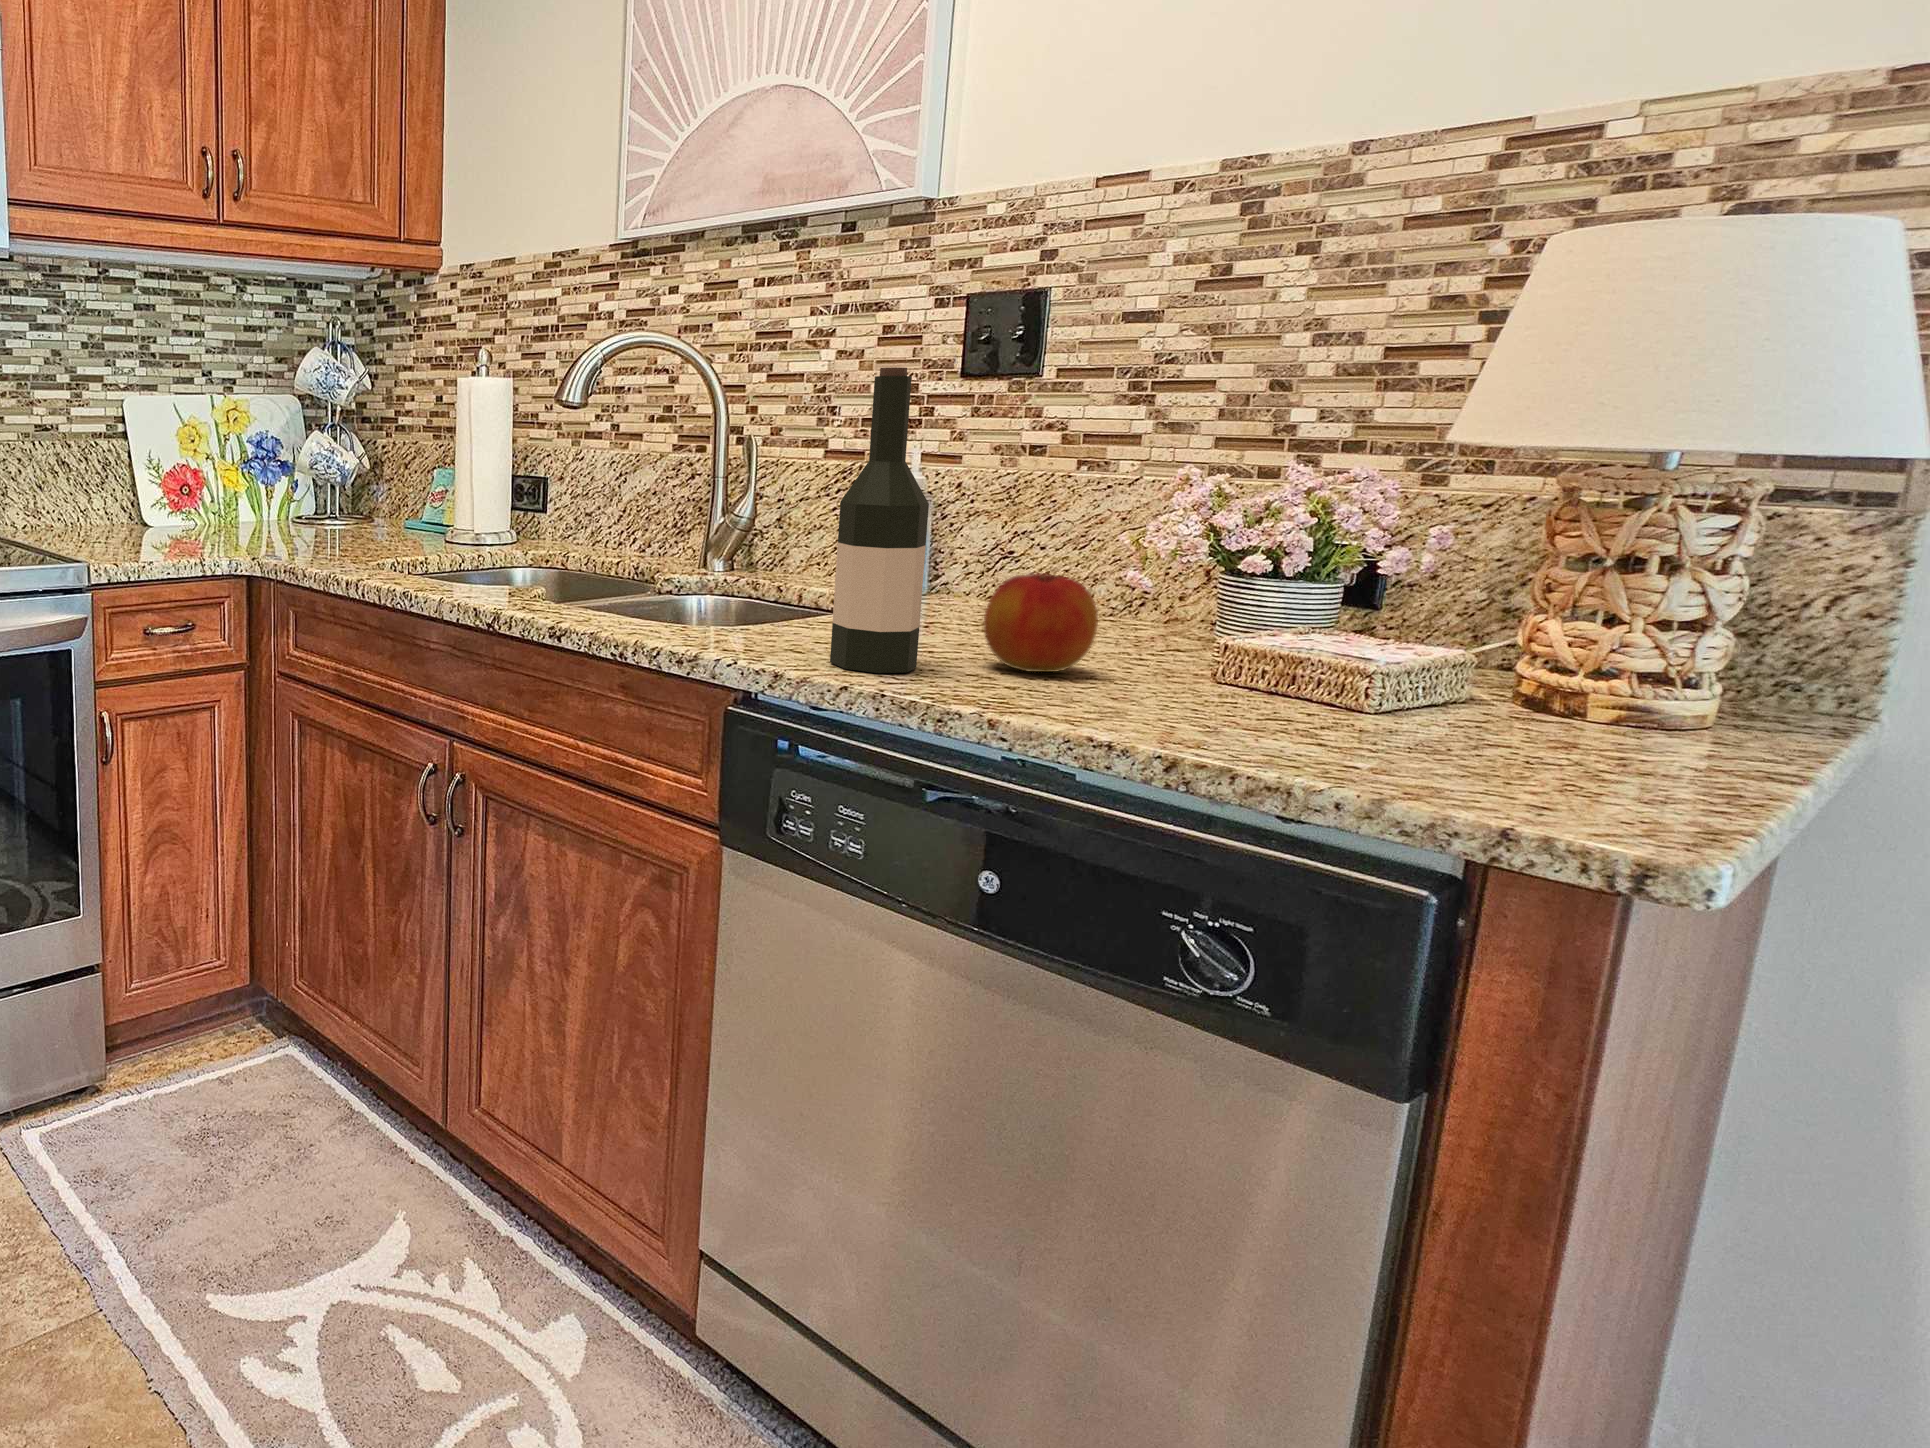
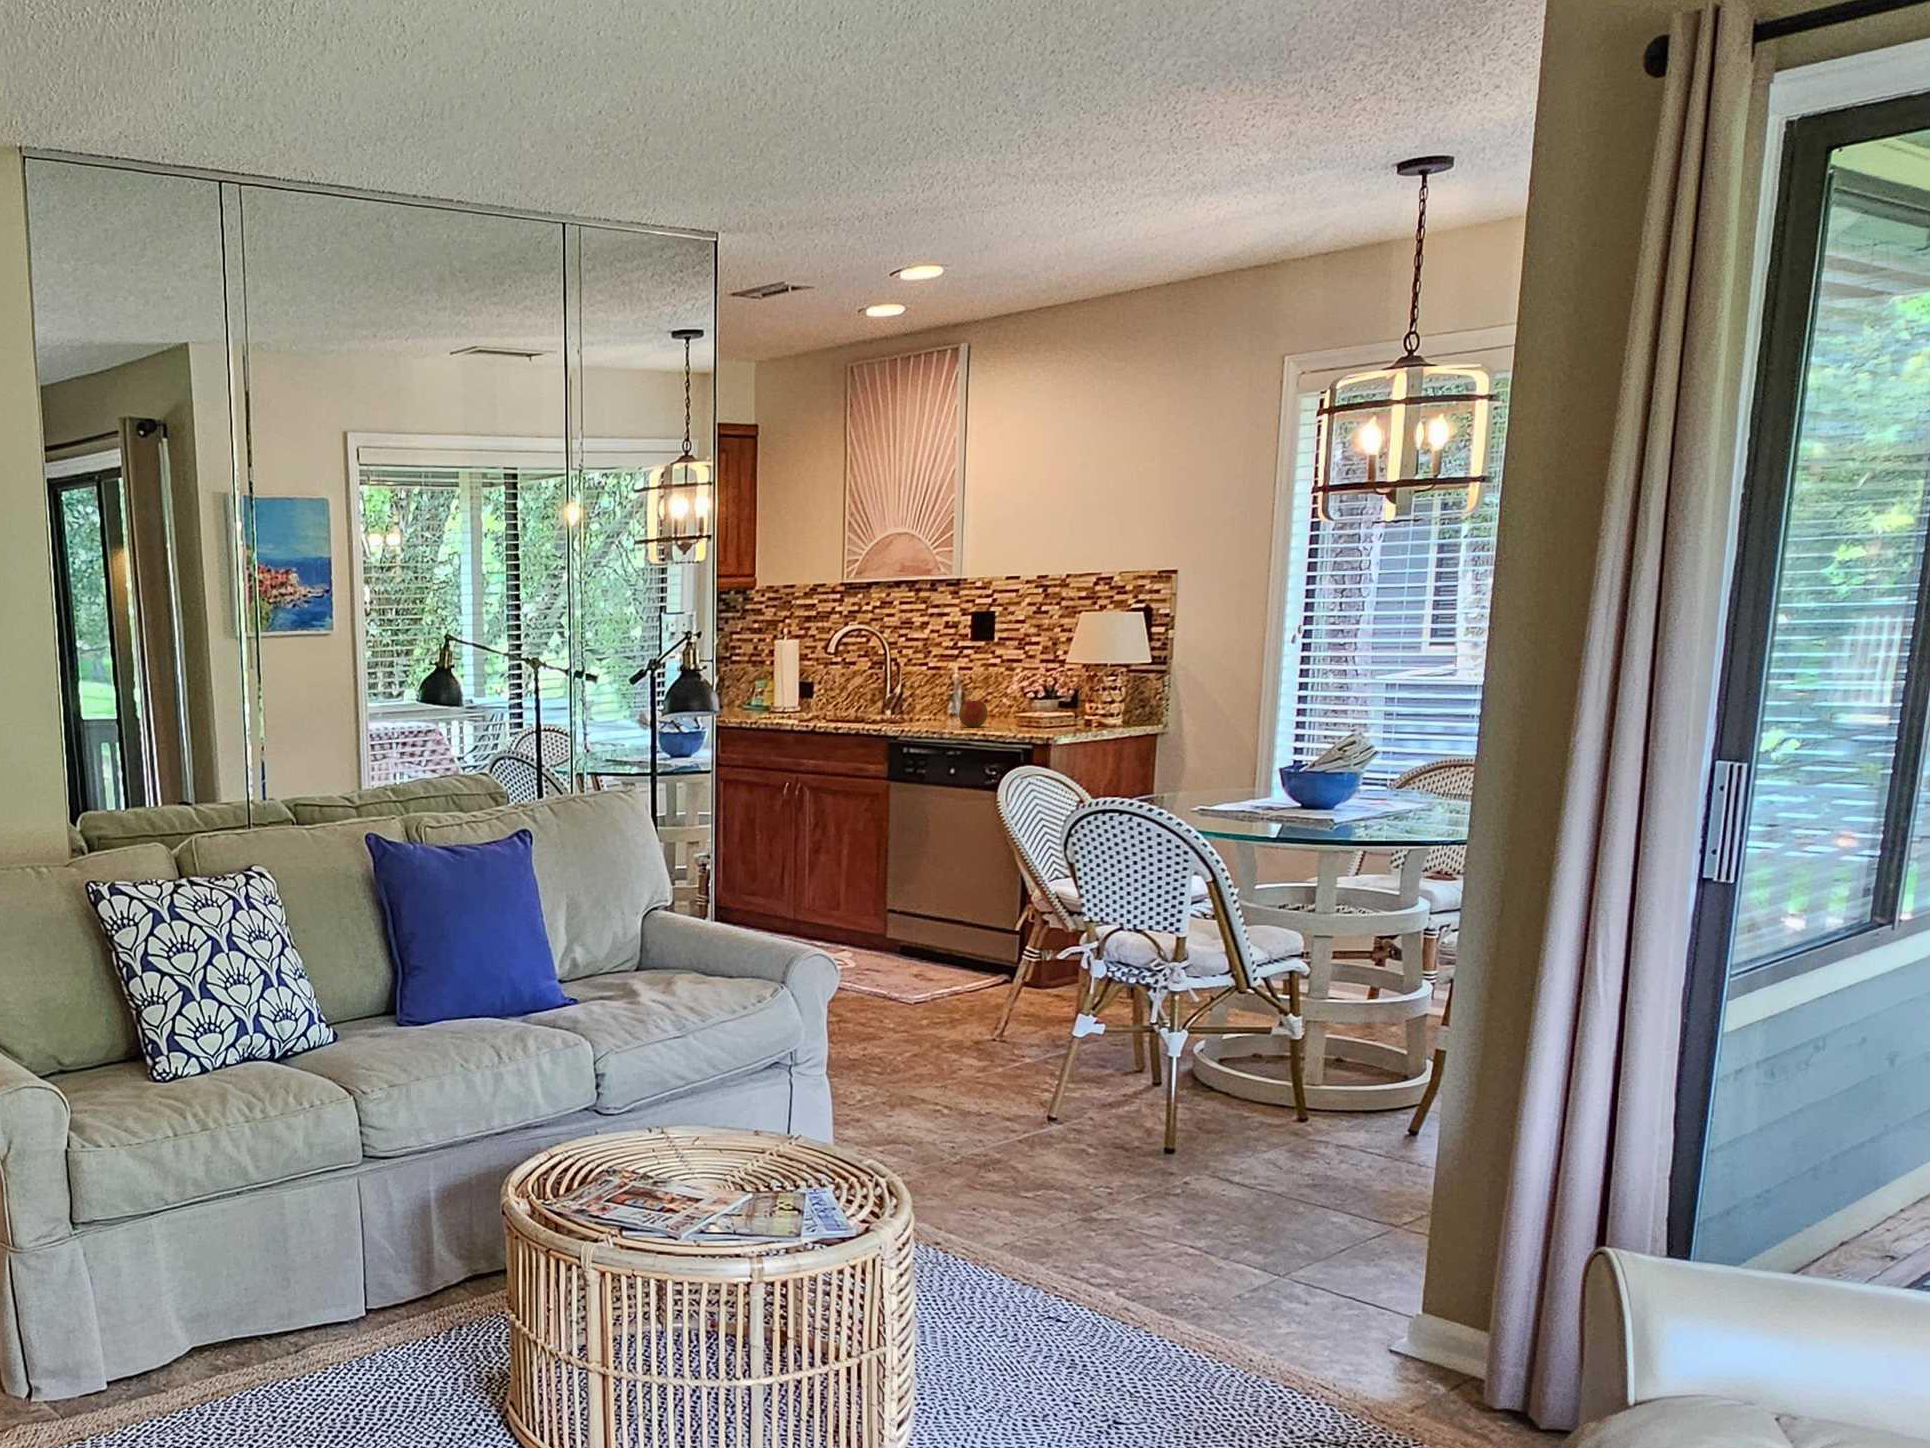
wine bottle: present [830,367,929,673] -> none [918,648,942,728]

